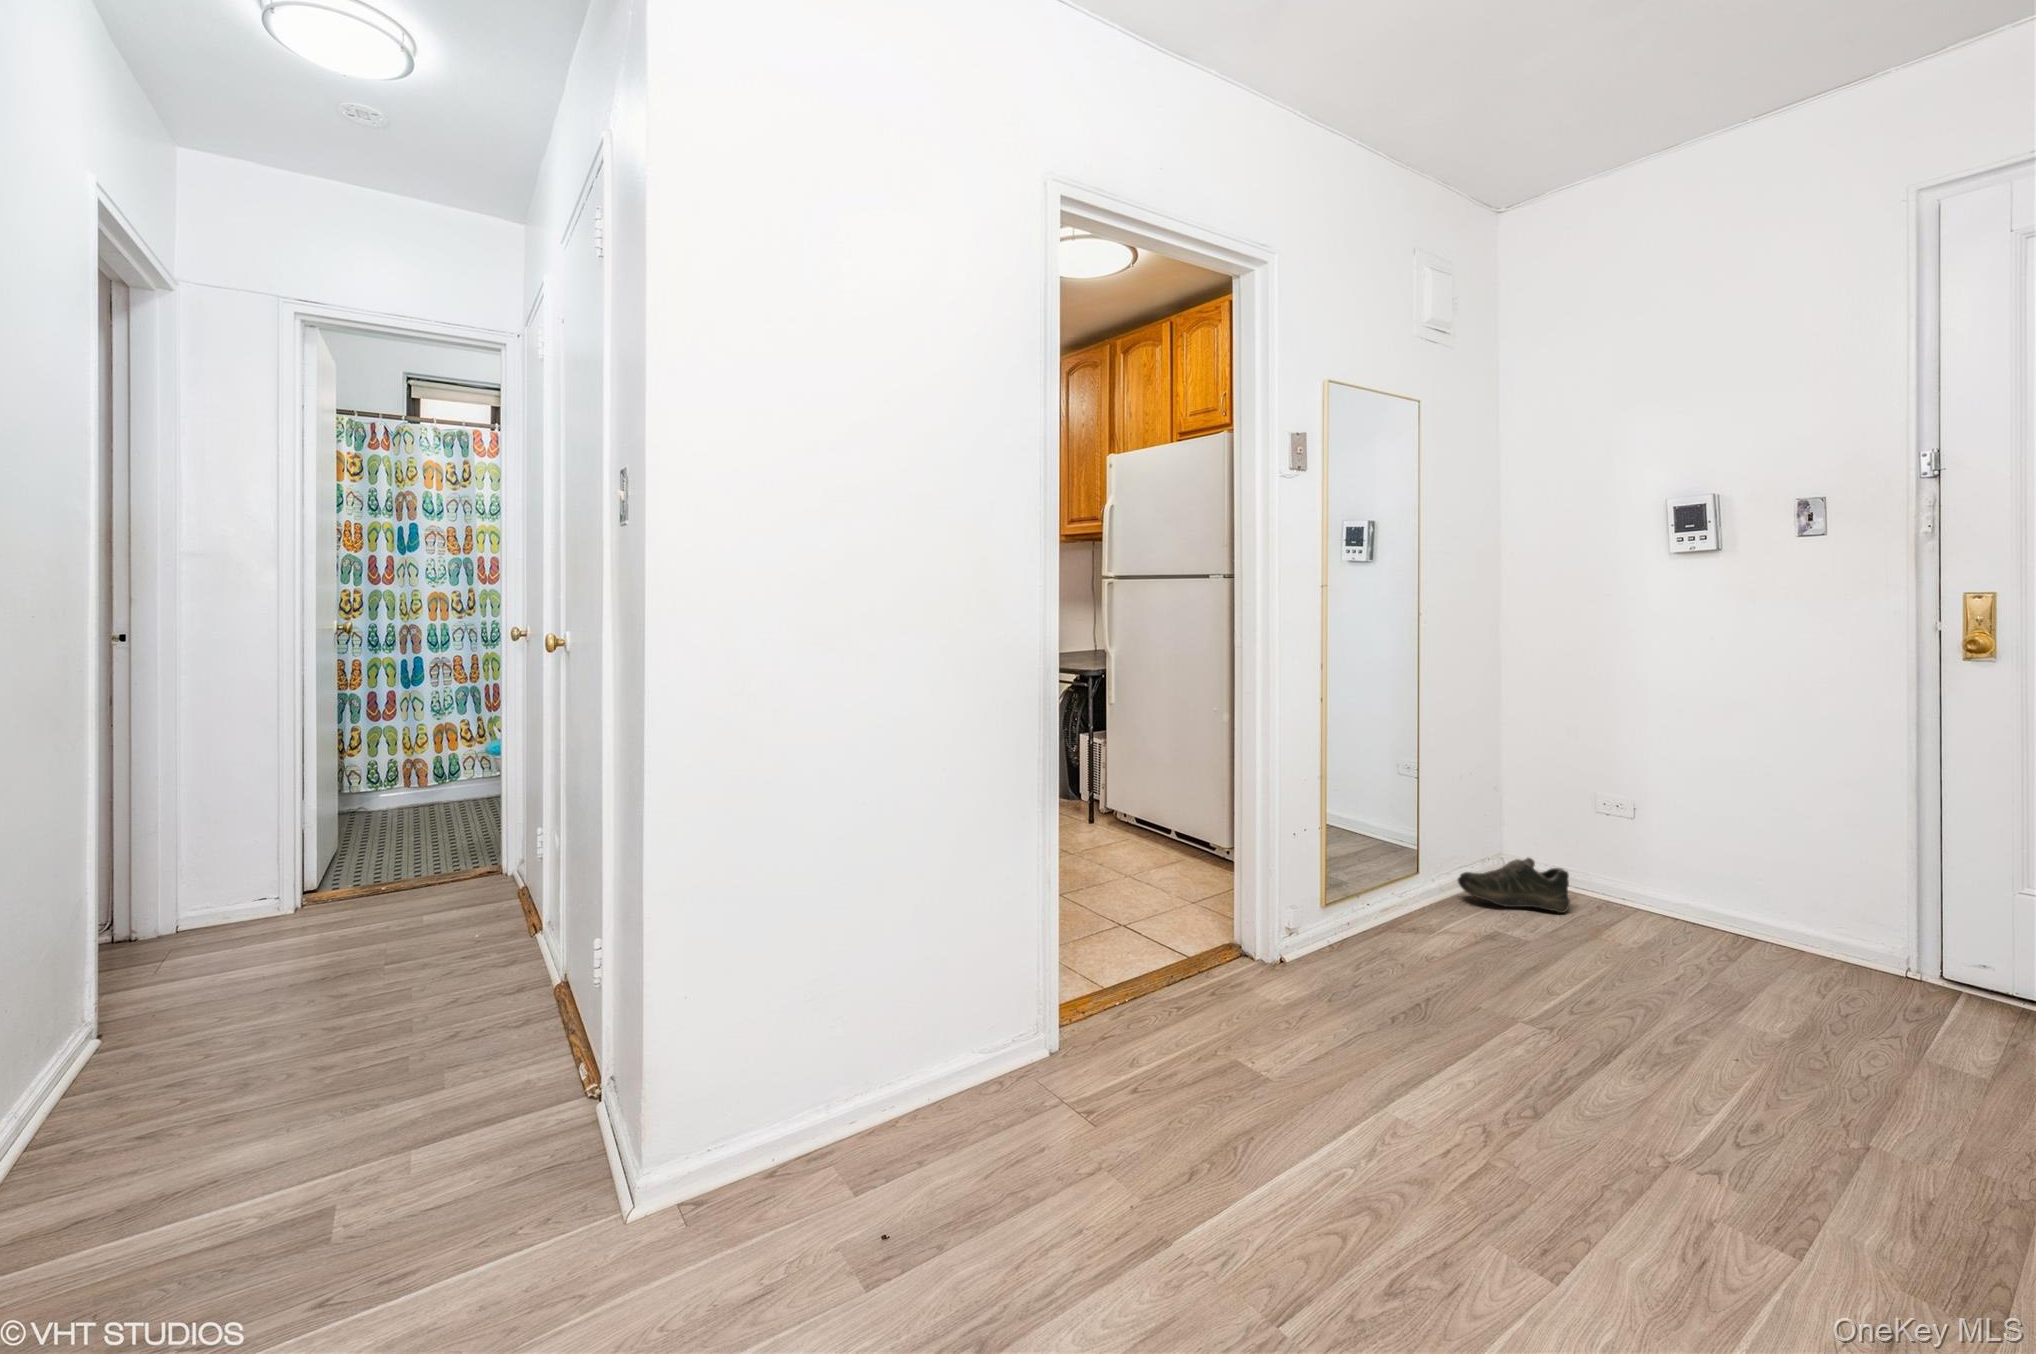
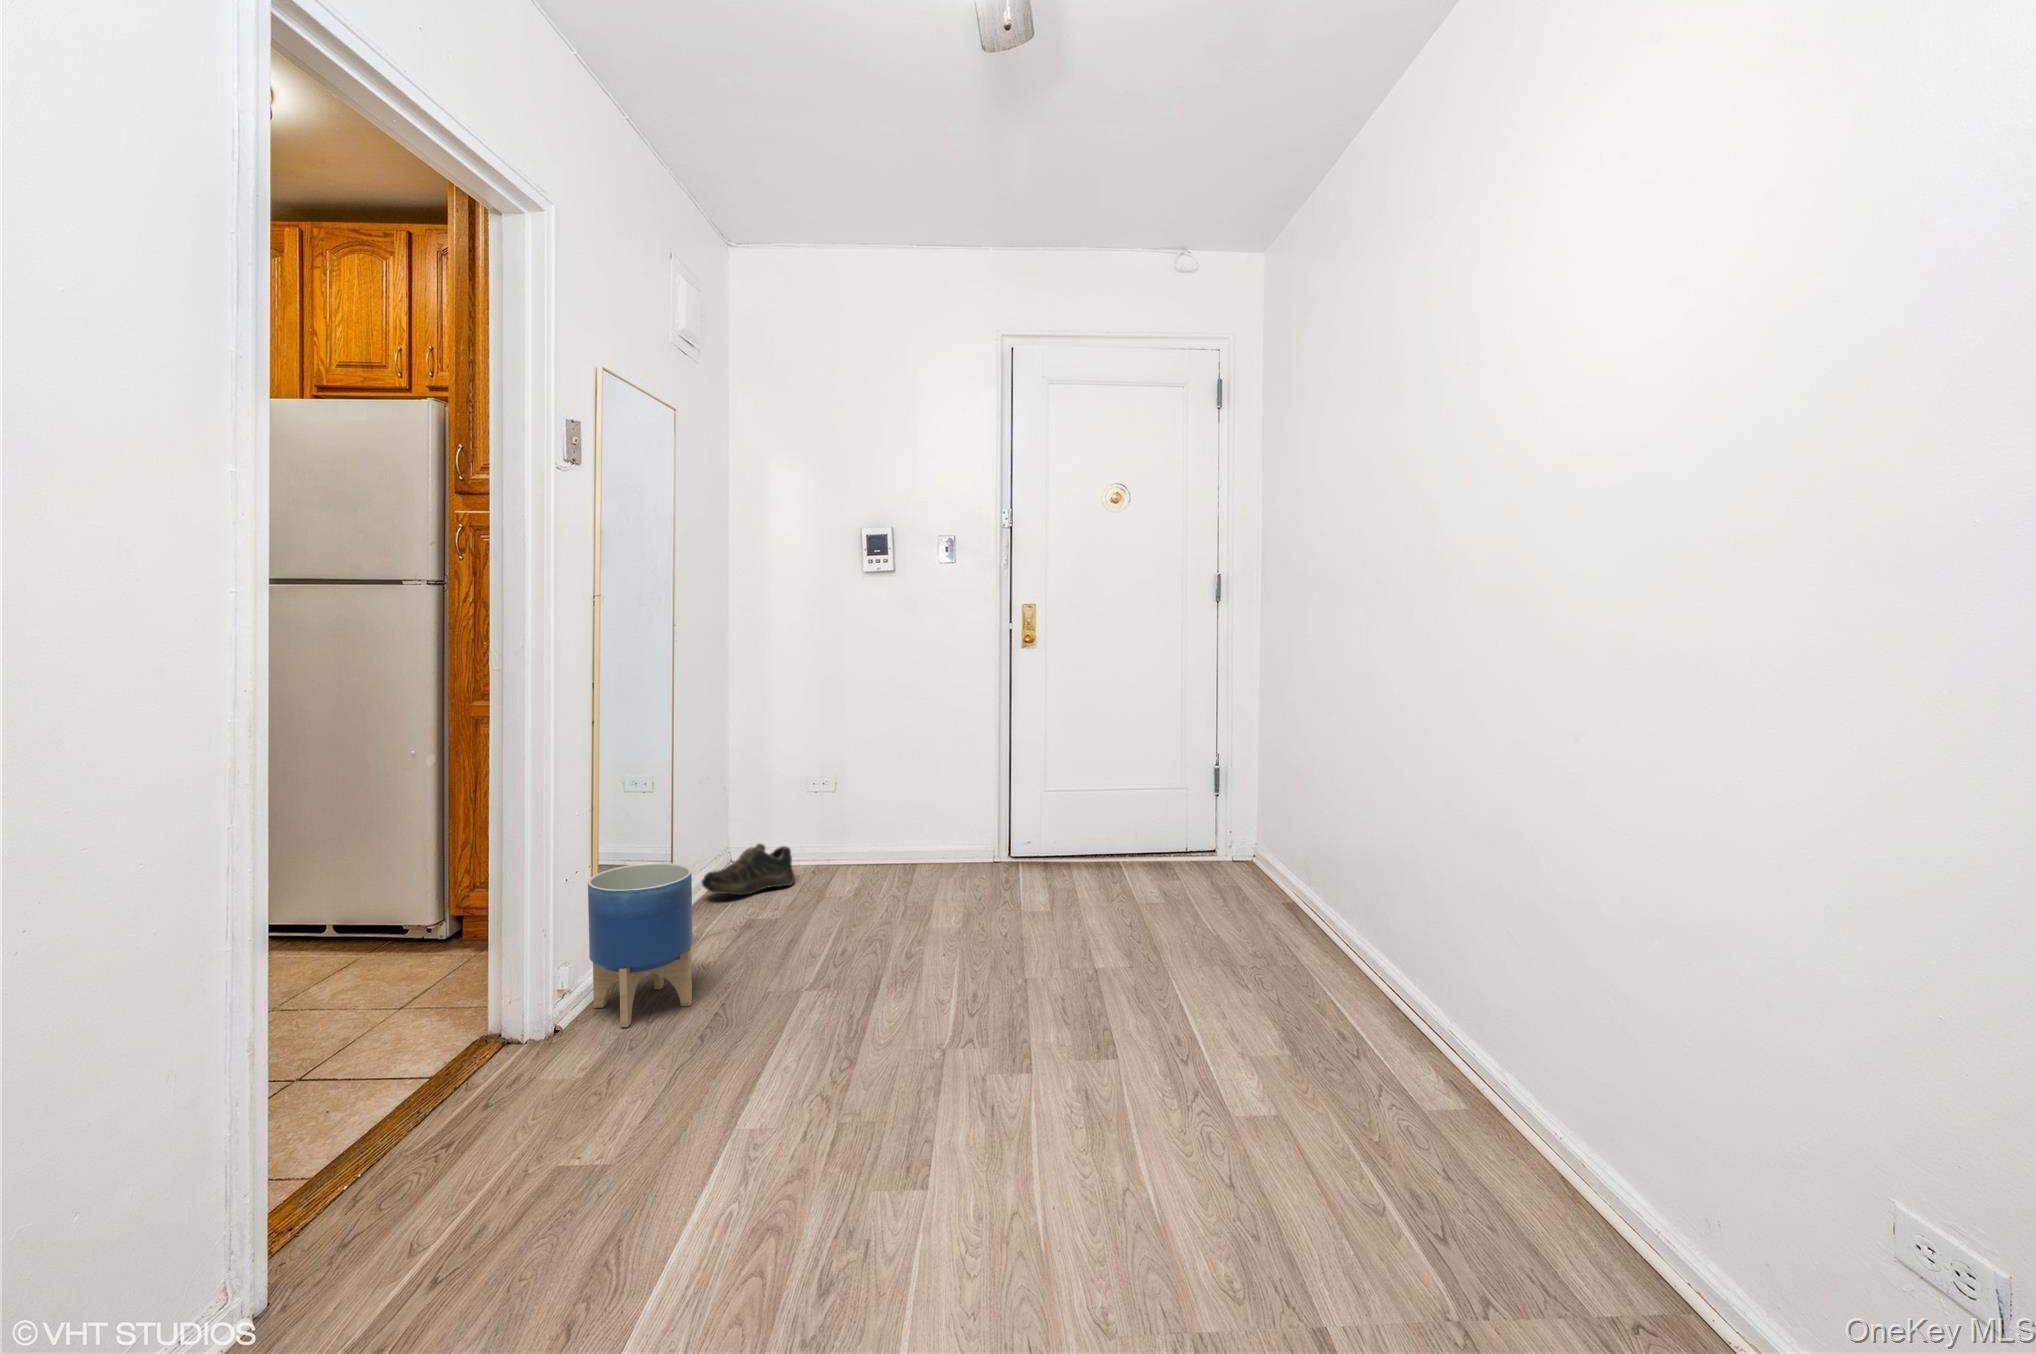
planter: none [1314,839,1413,987] -> present [588,863,693,1027]

